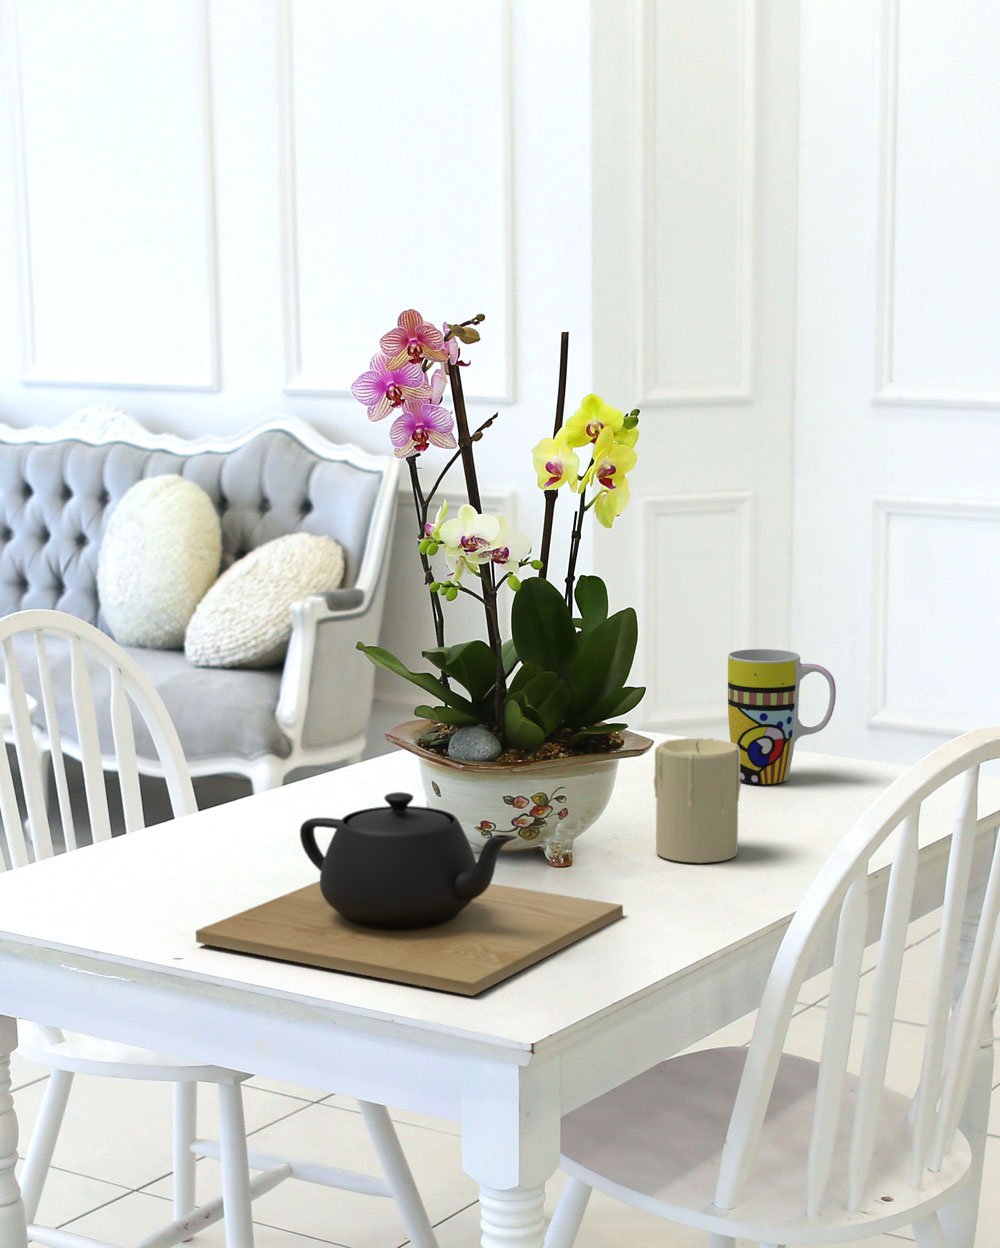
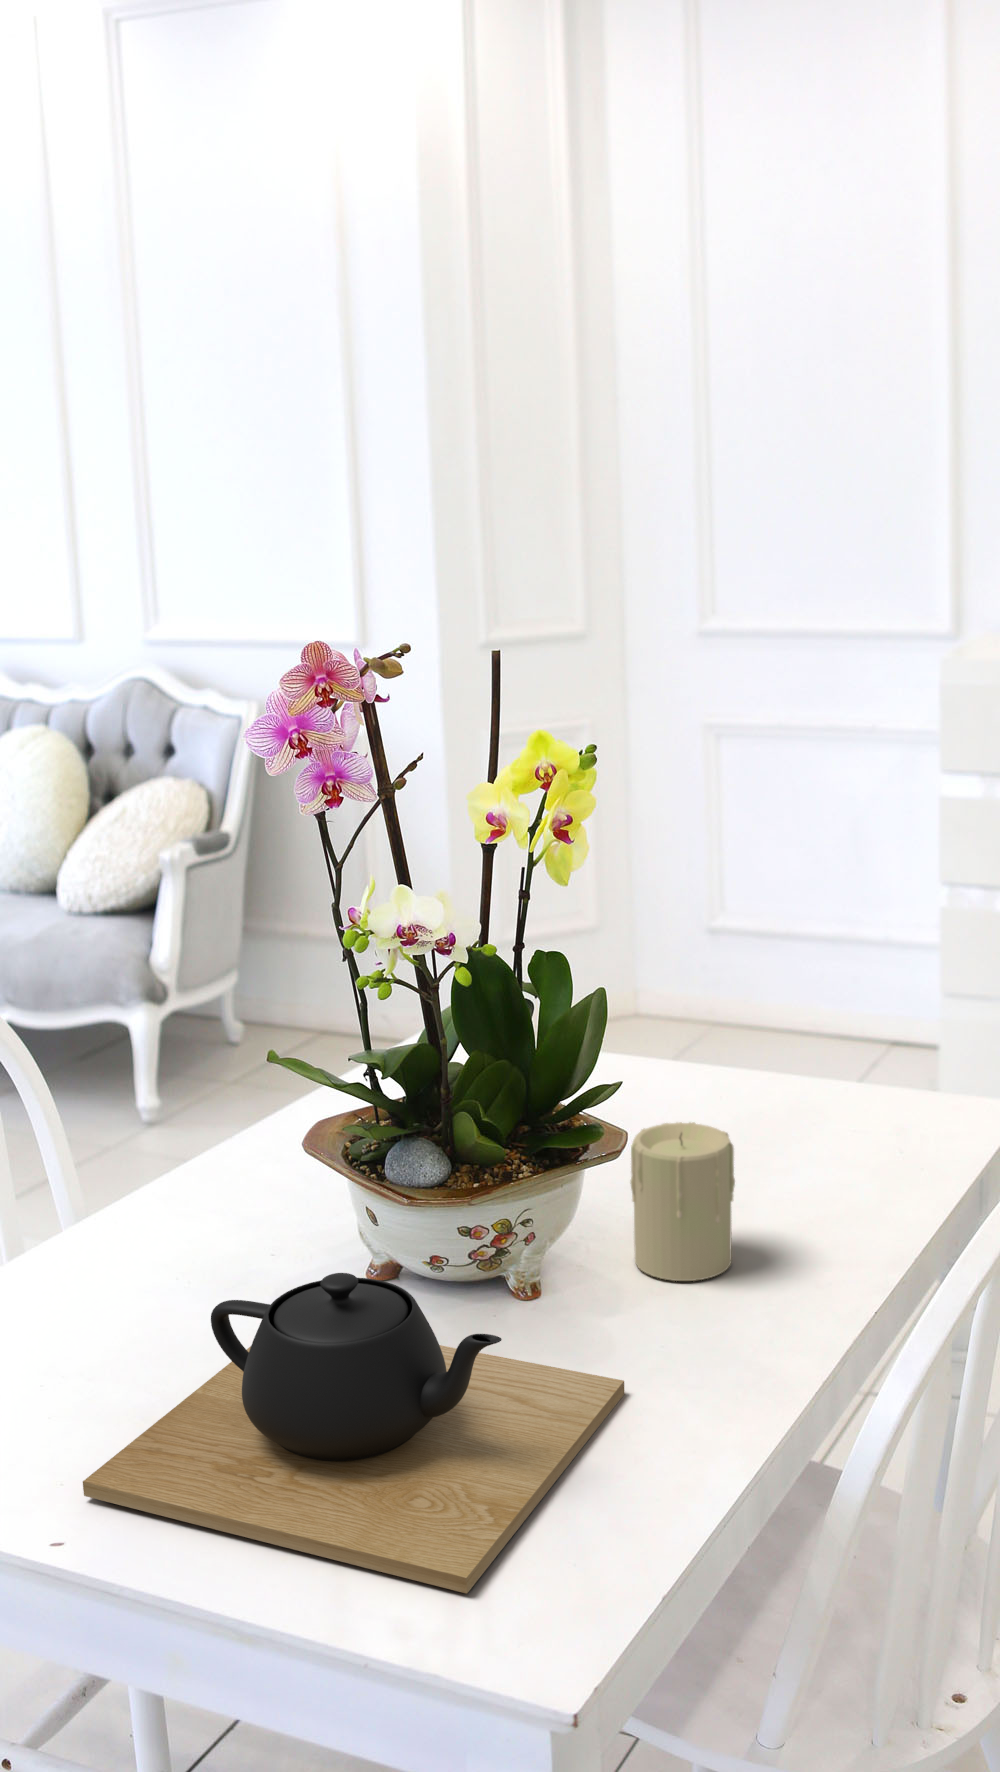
mug: present [728,649,836,784] -> none [679,976,803,1132]

